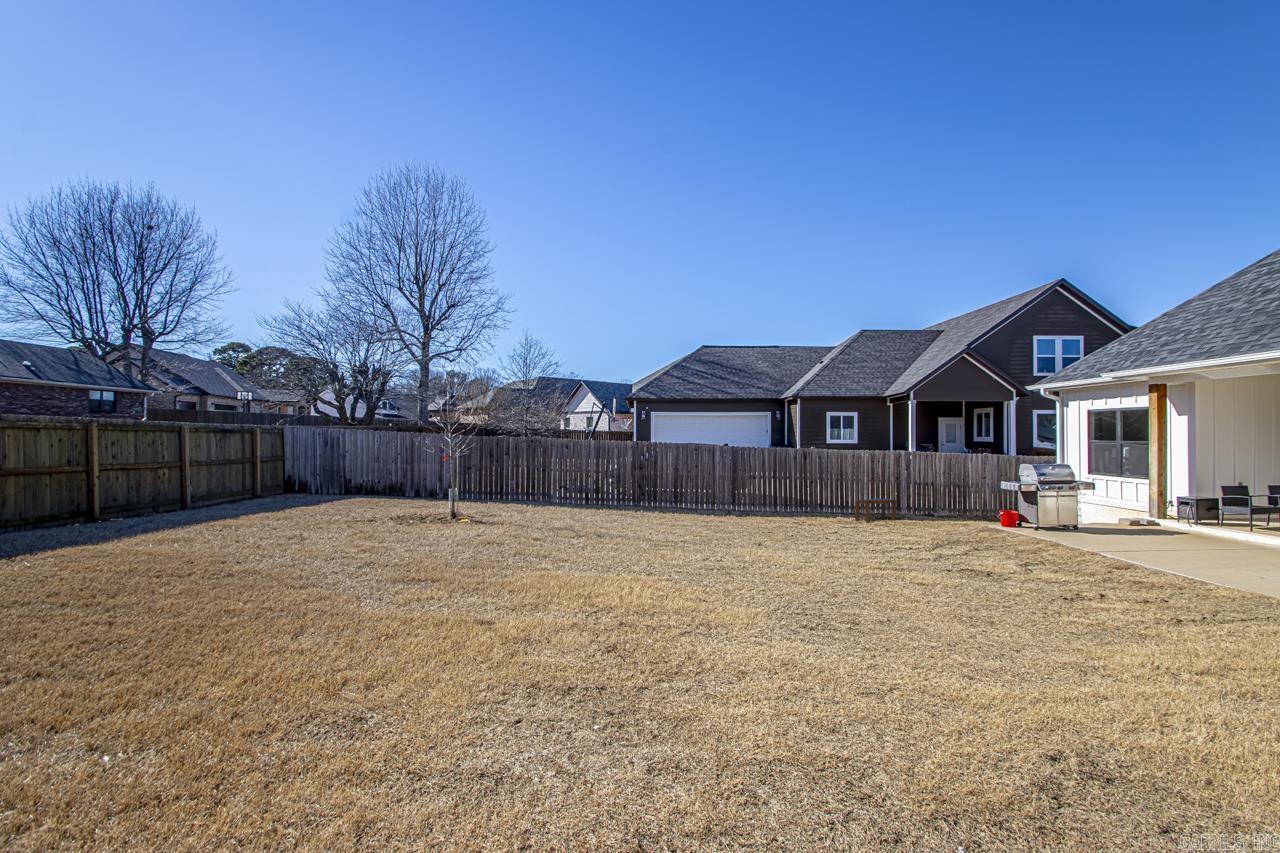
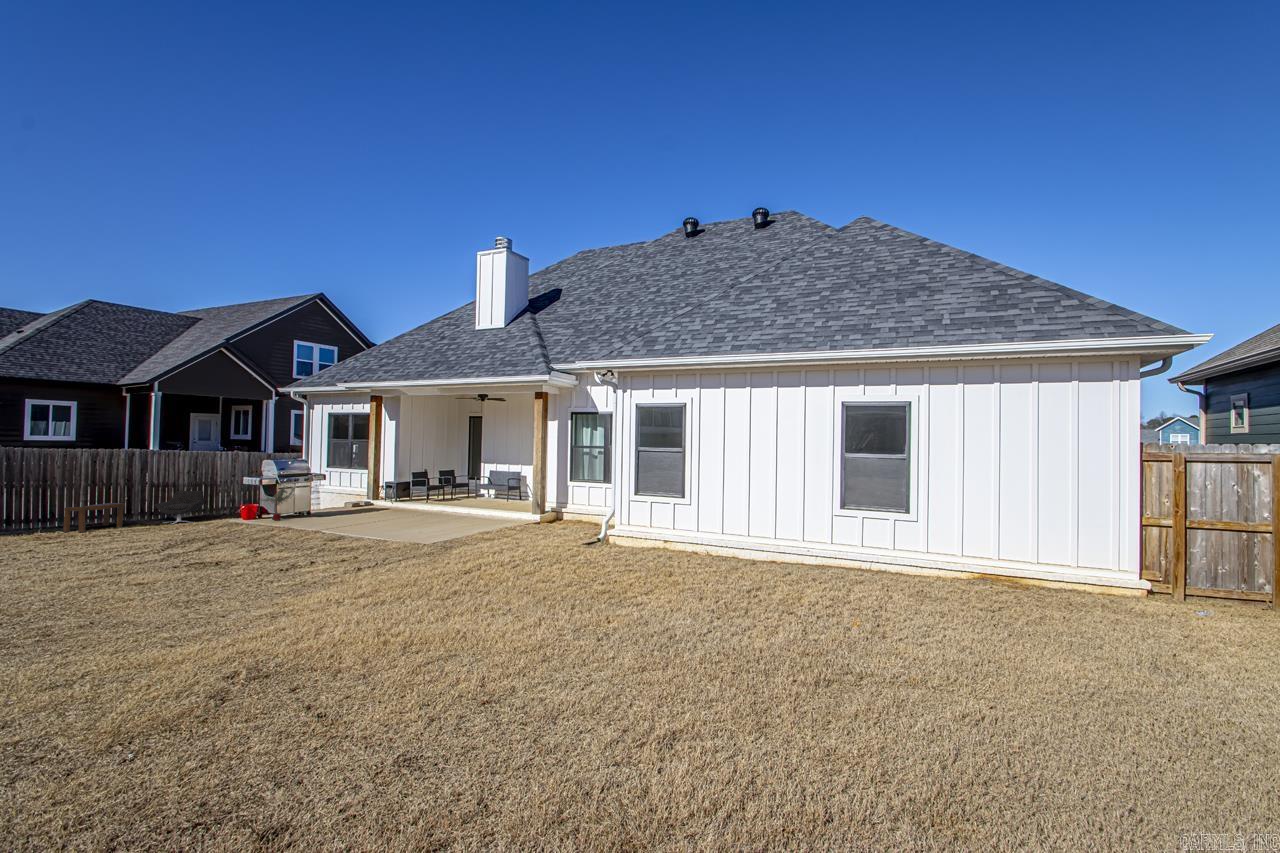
potted tree: none [1017,489,1057,531] -> present [261,484,294,521]
lounge chair: none [920,491,962,523] -> present [155,491,205,524]

